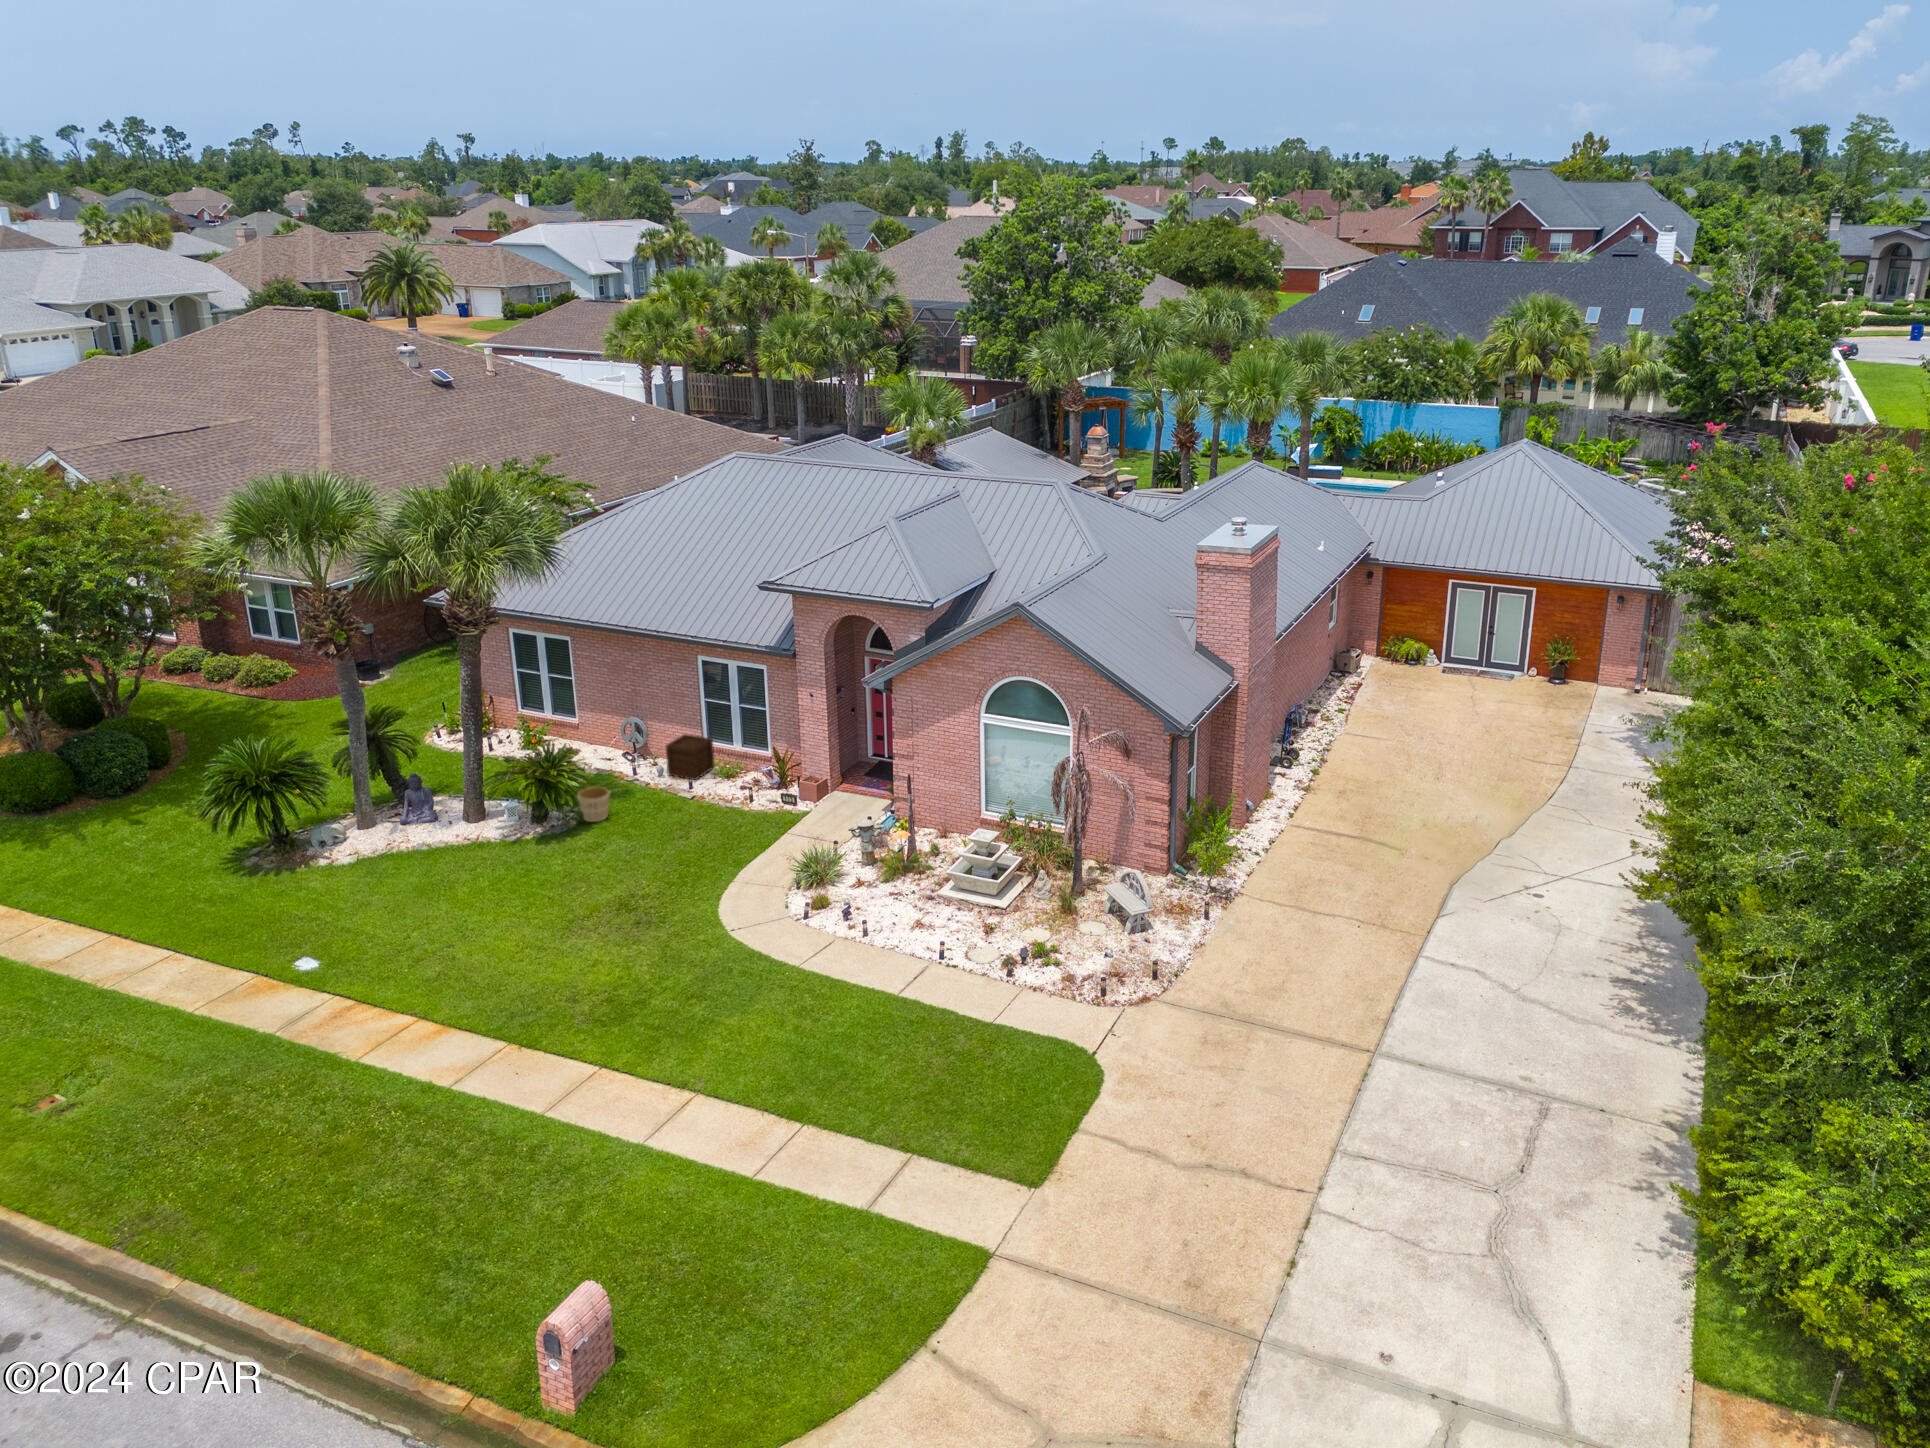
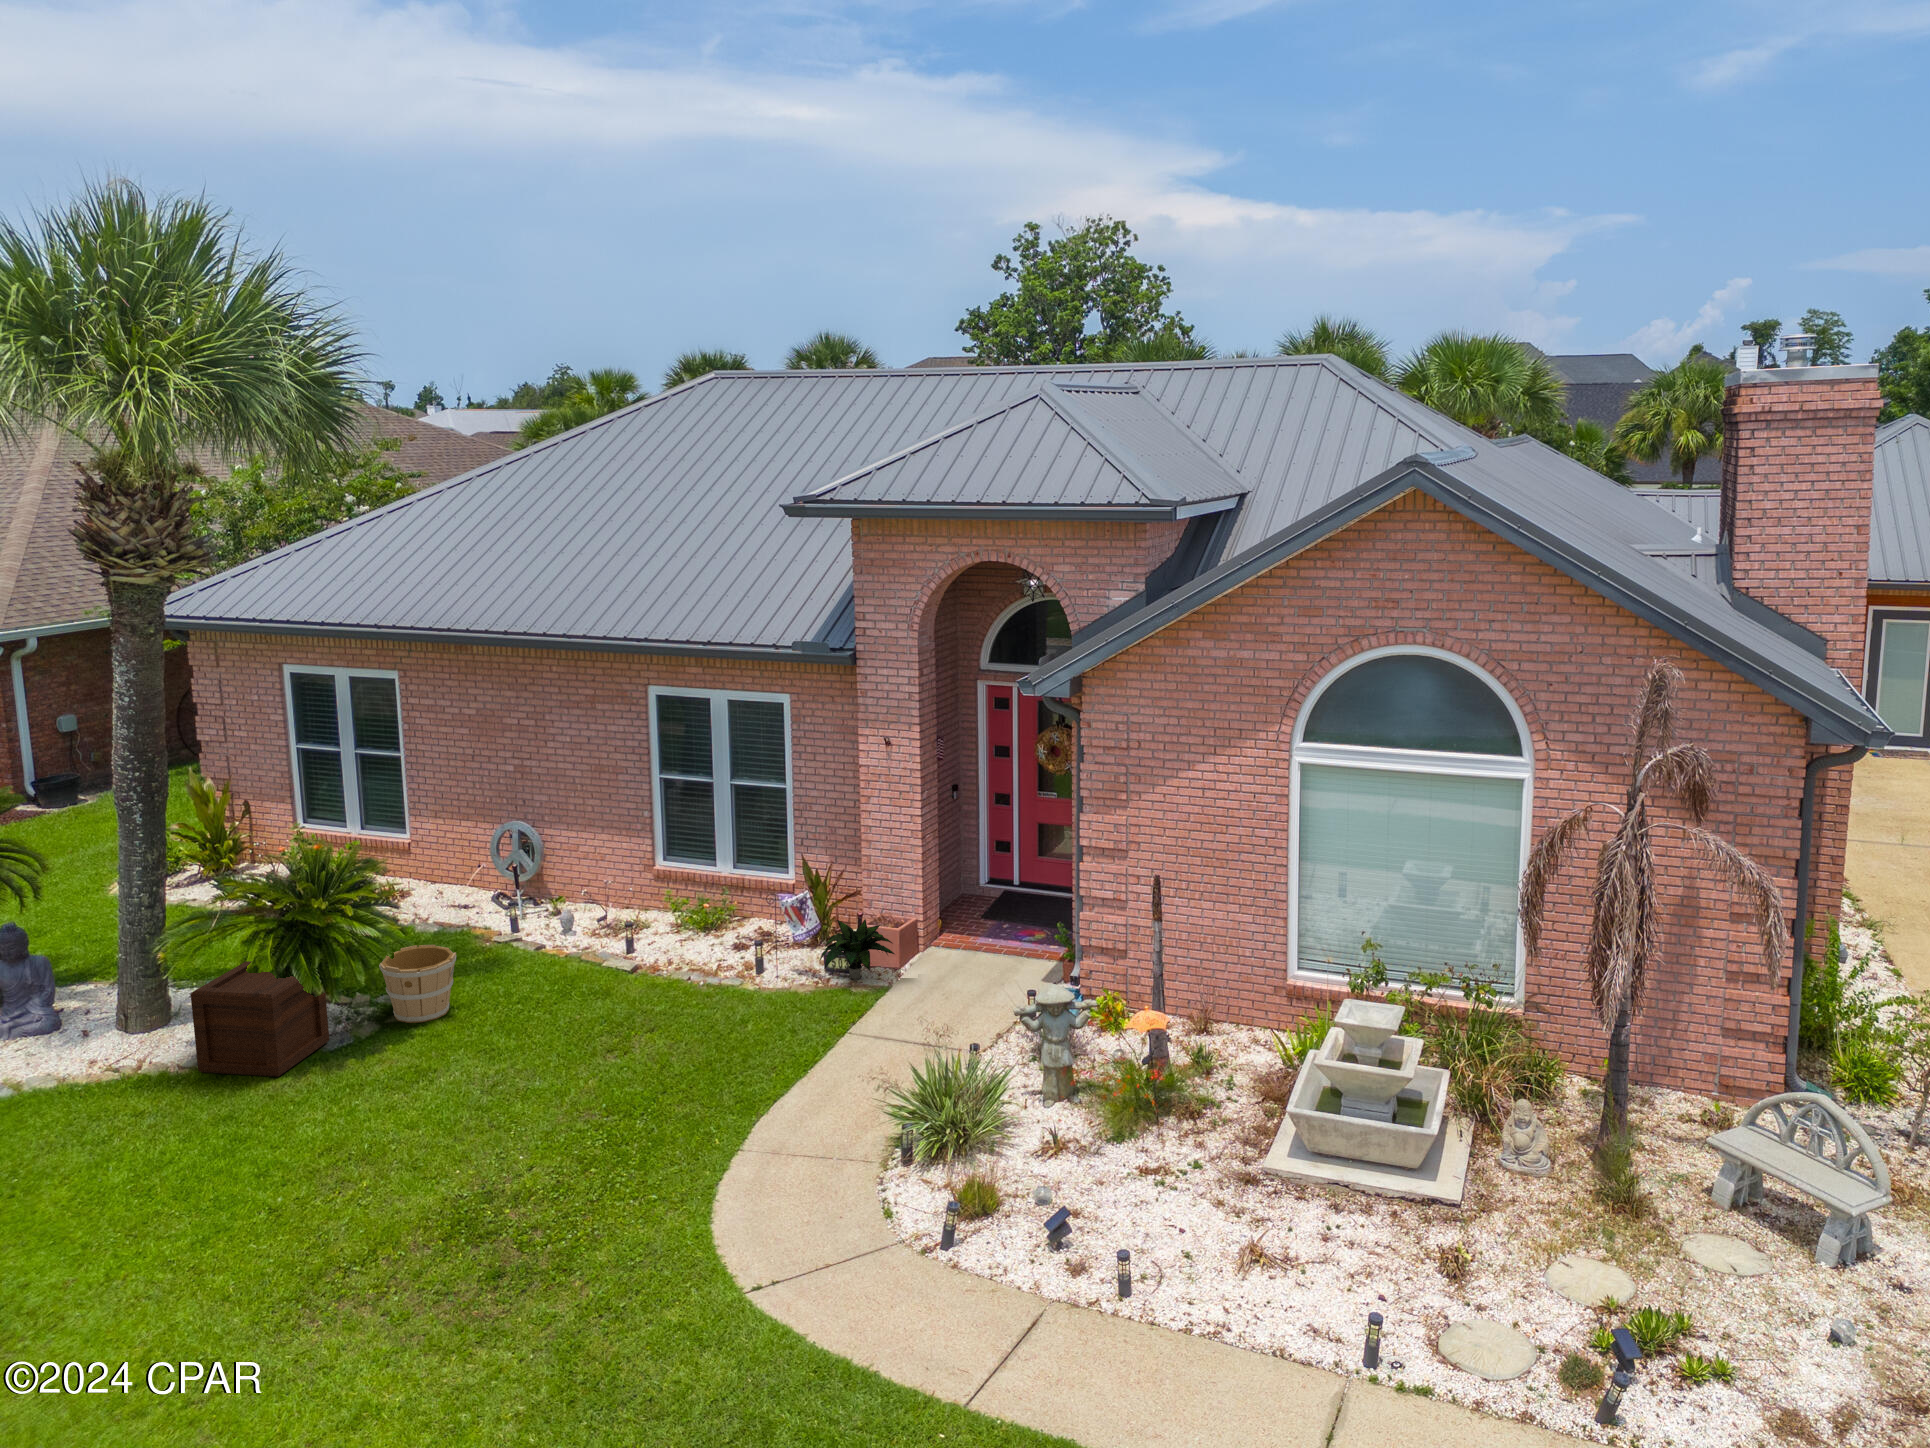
wooden crate: present [666,734,714,780] -> present [190,961,329,1077]
potted plant: none [778,778,814,806] -> present [820,919,895,980]

